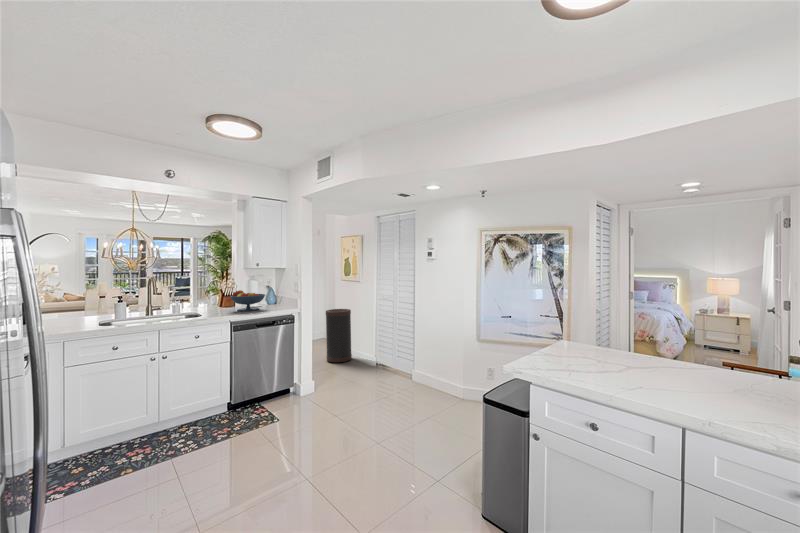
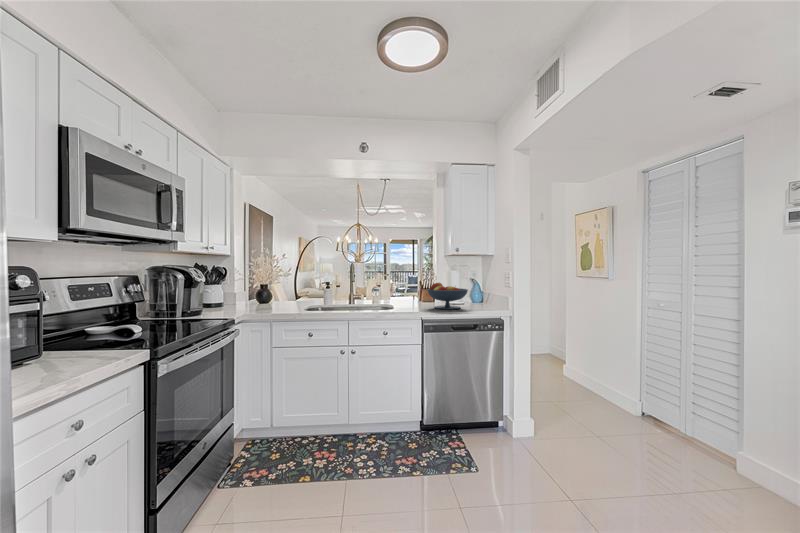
trash can: present [326,309,352,362] -> none [554,318,593,397]

